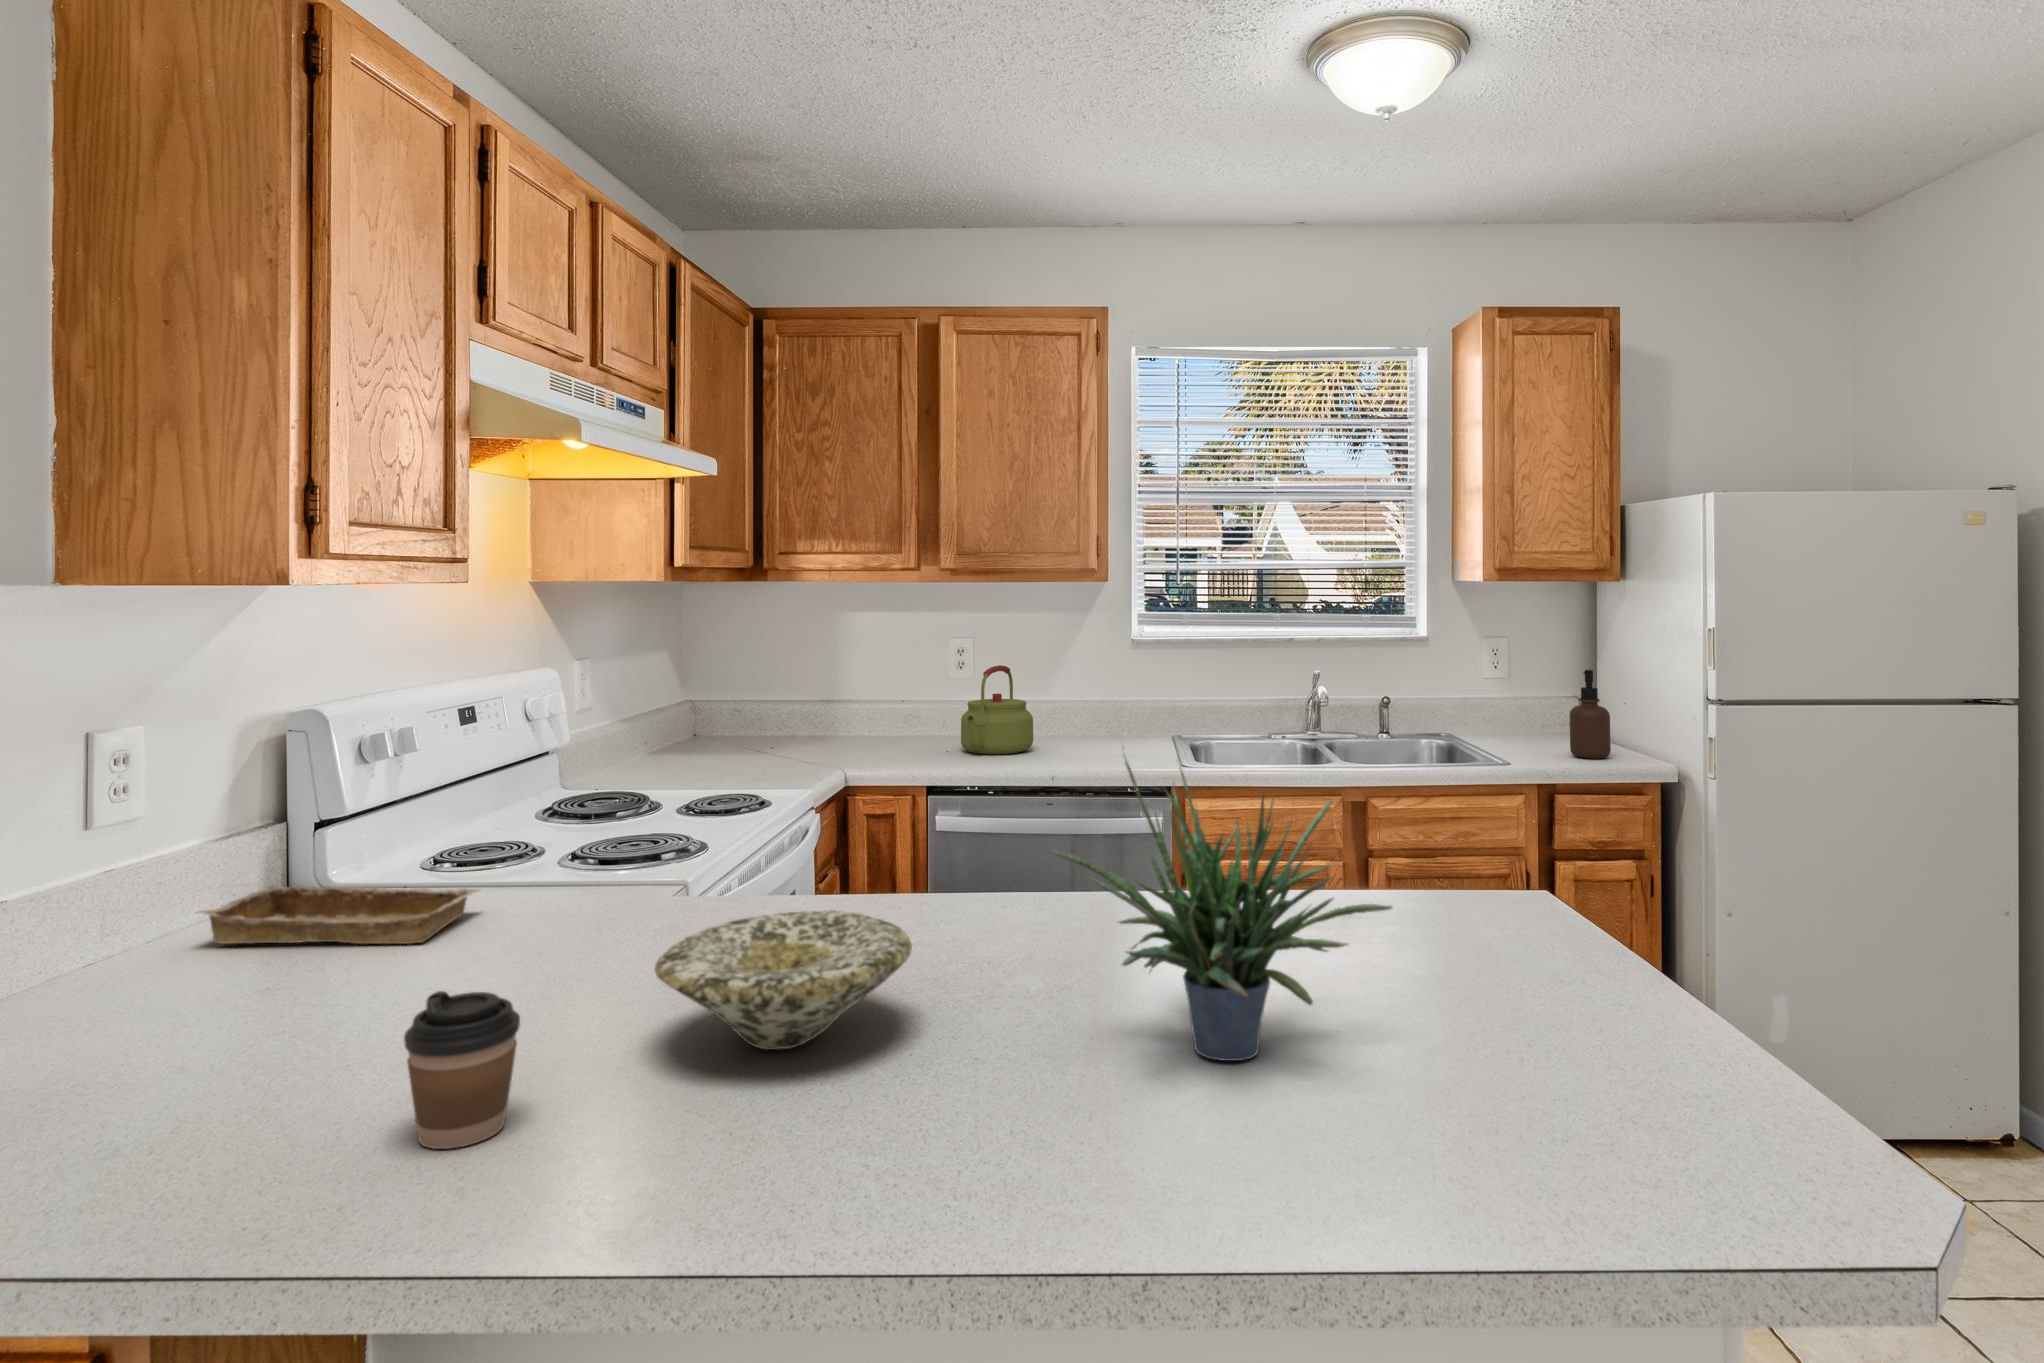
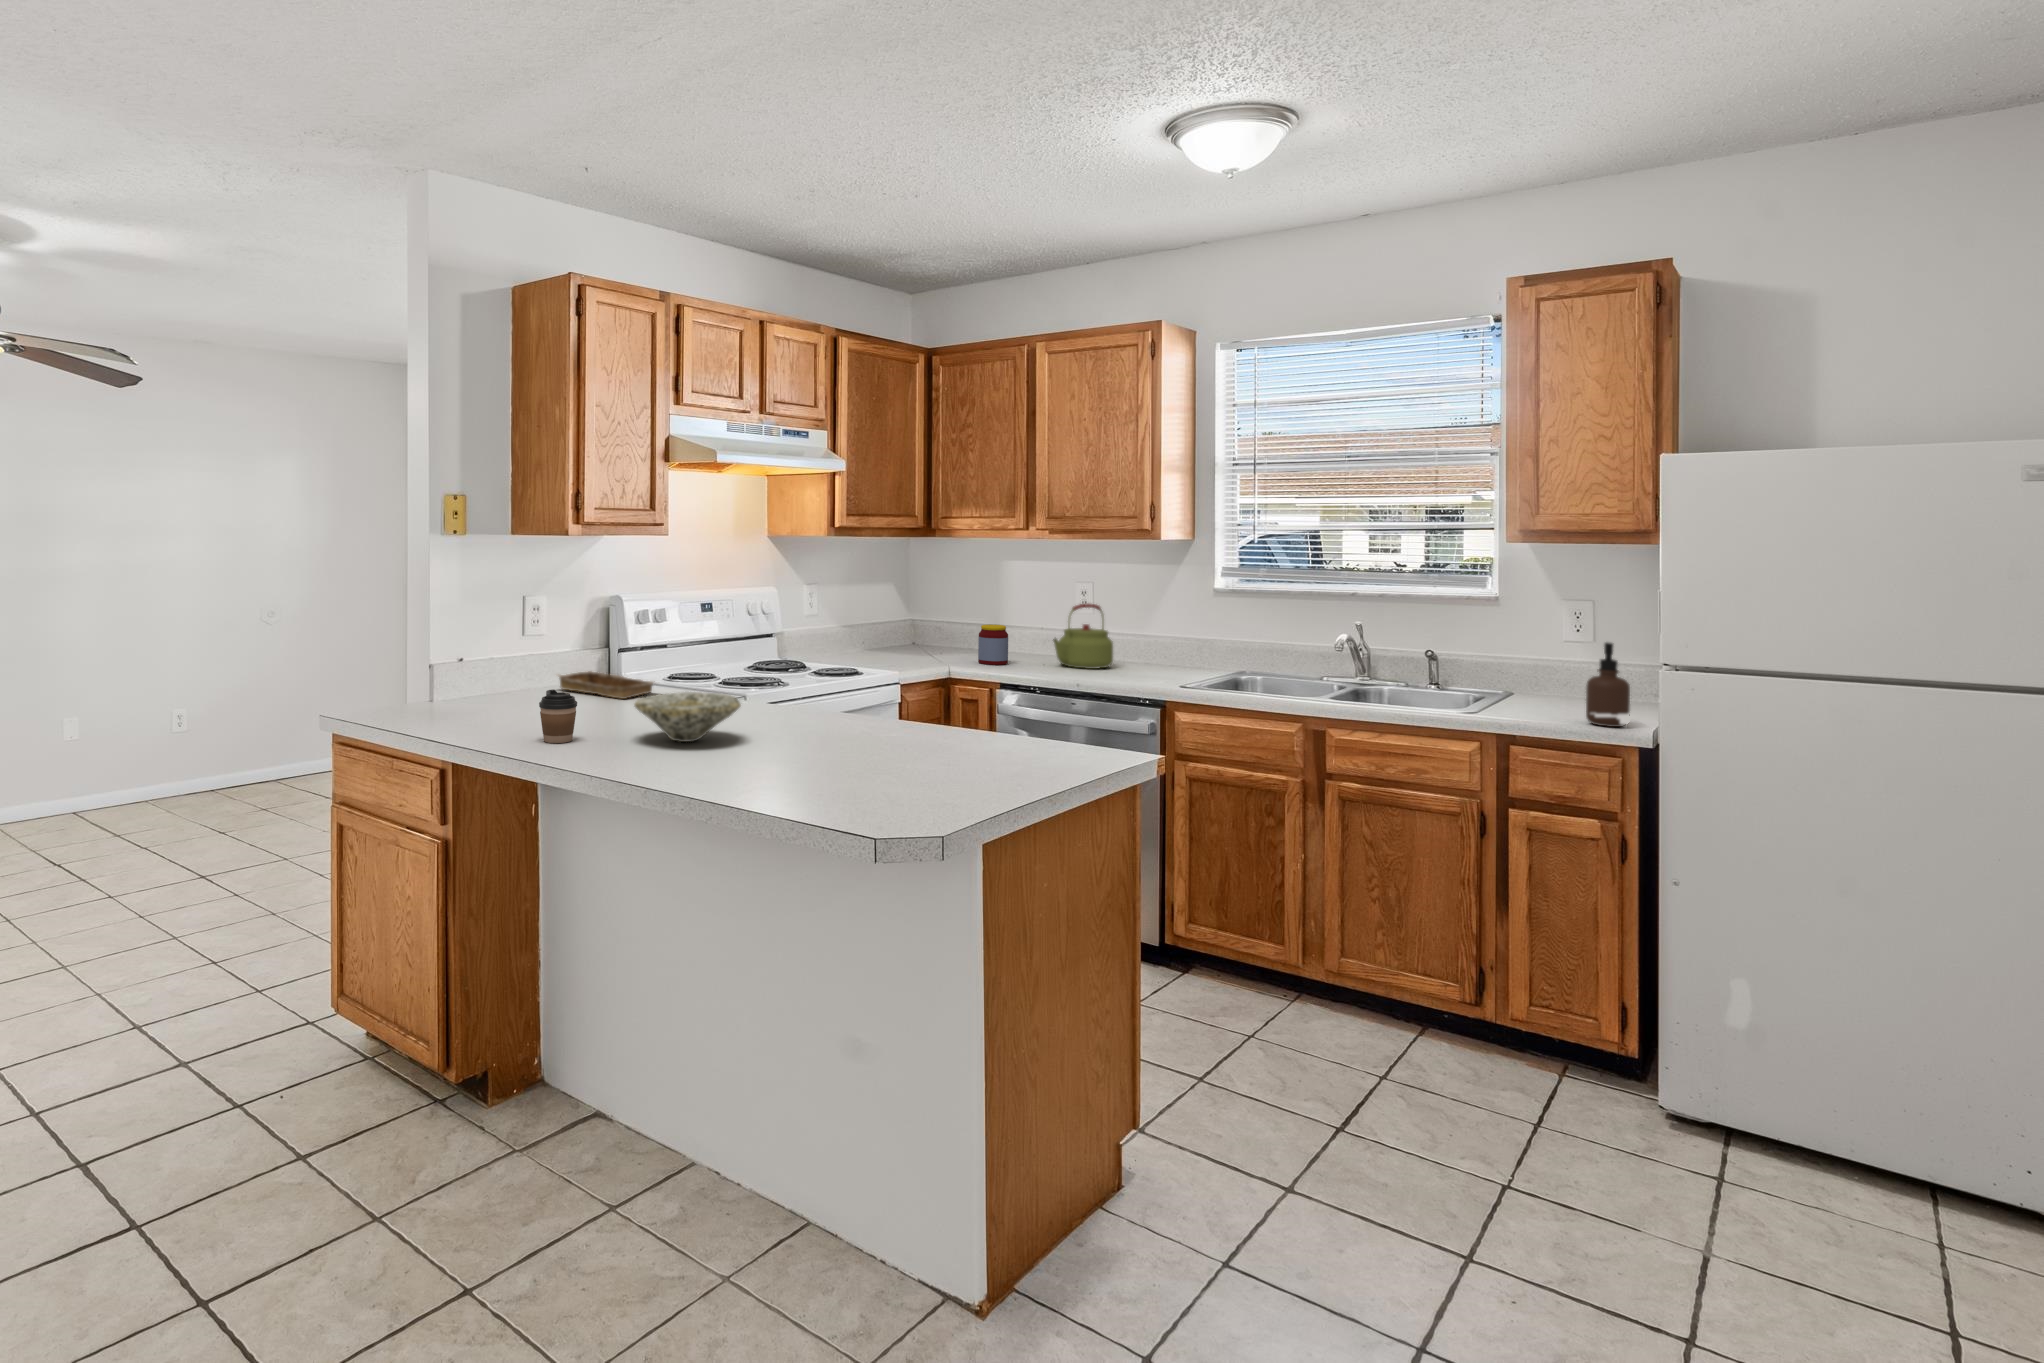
jar: none [863,705,906,764] -> present [978,625,1008,665]
potted plant: present [1049,754,1392,1061] -> none [757,622,906,772]

